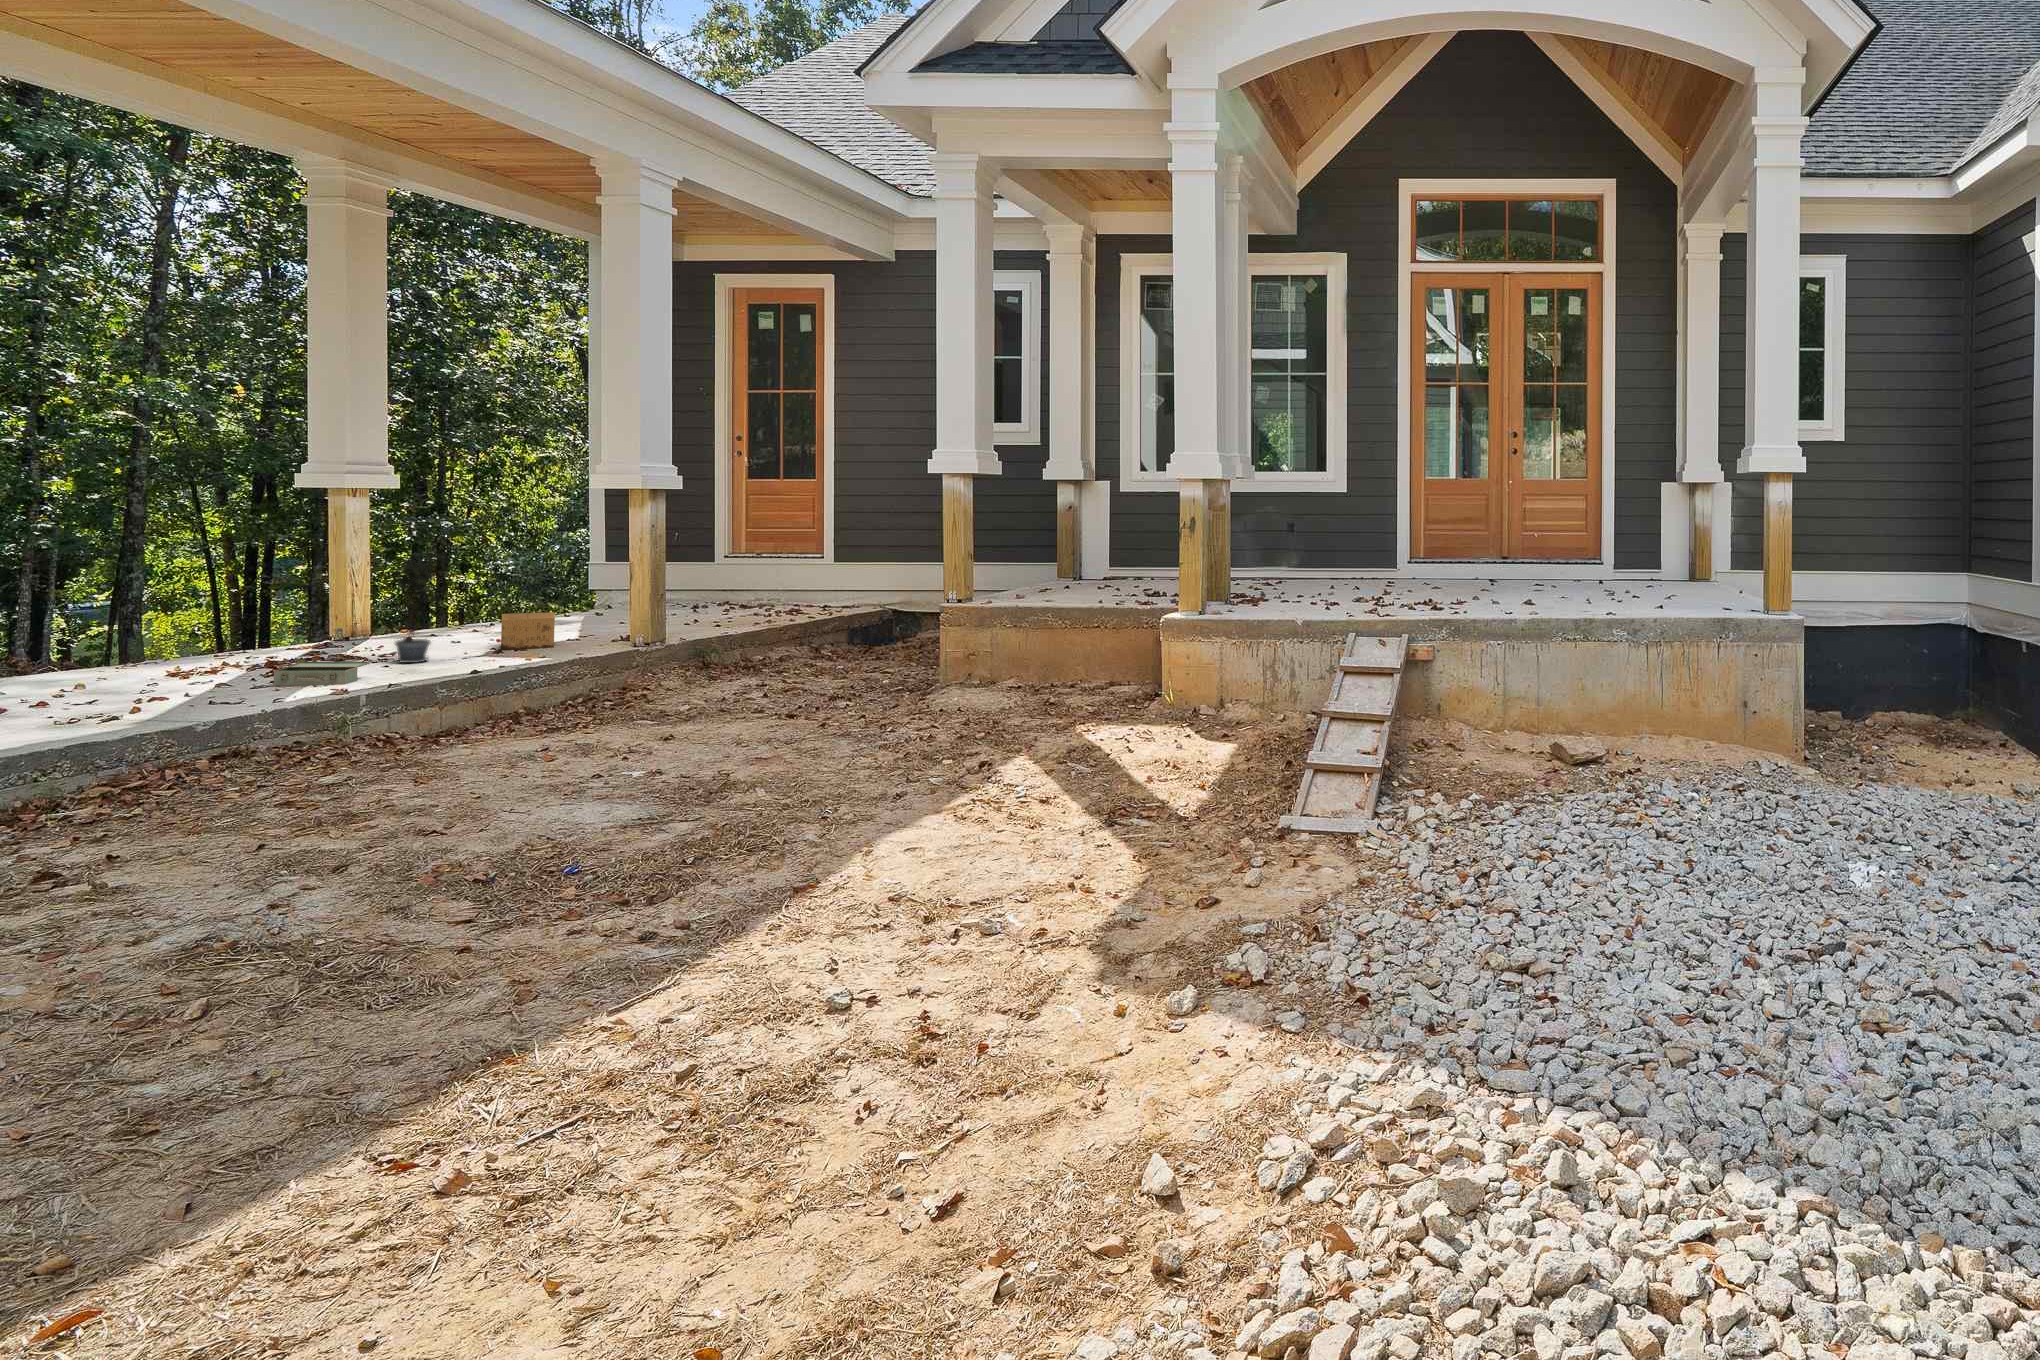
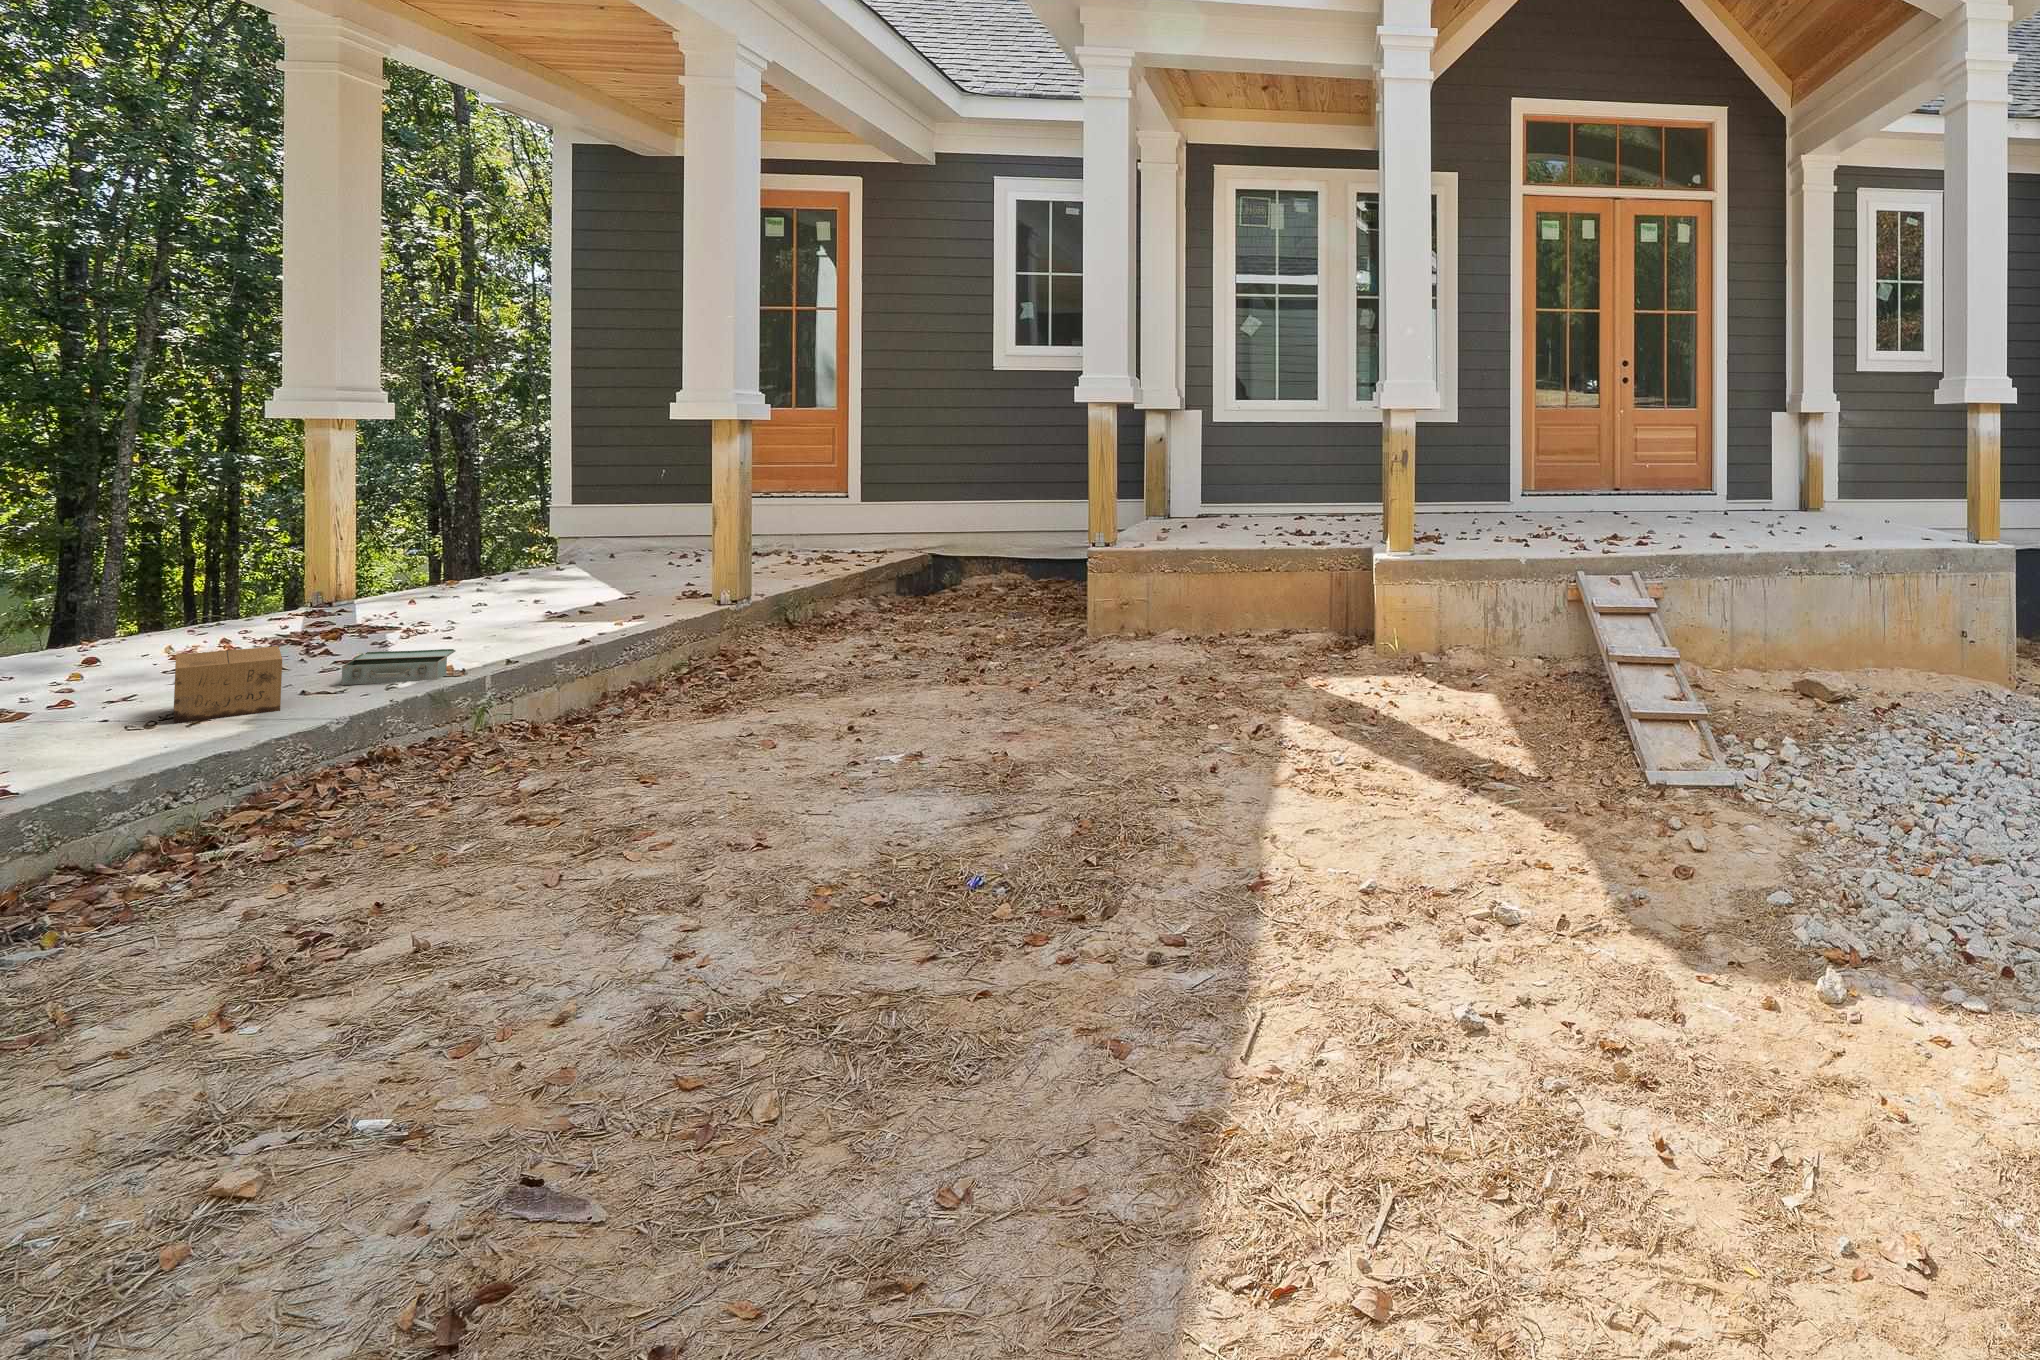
potted plant: present [392,548,448,663] -> none [441,502,525,648]
cardboard box: present [501,612,555,651] -> present [174,646,282,724]

